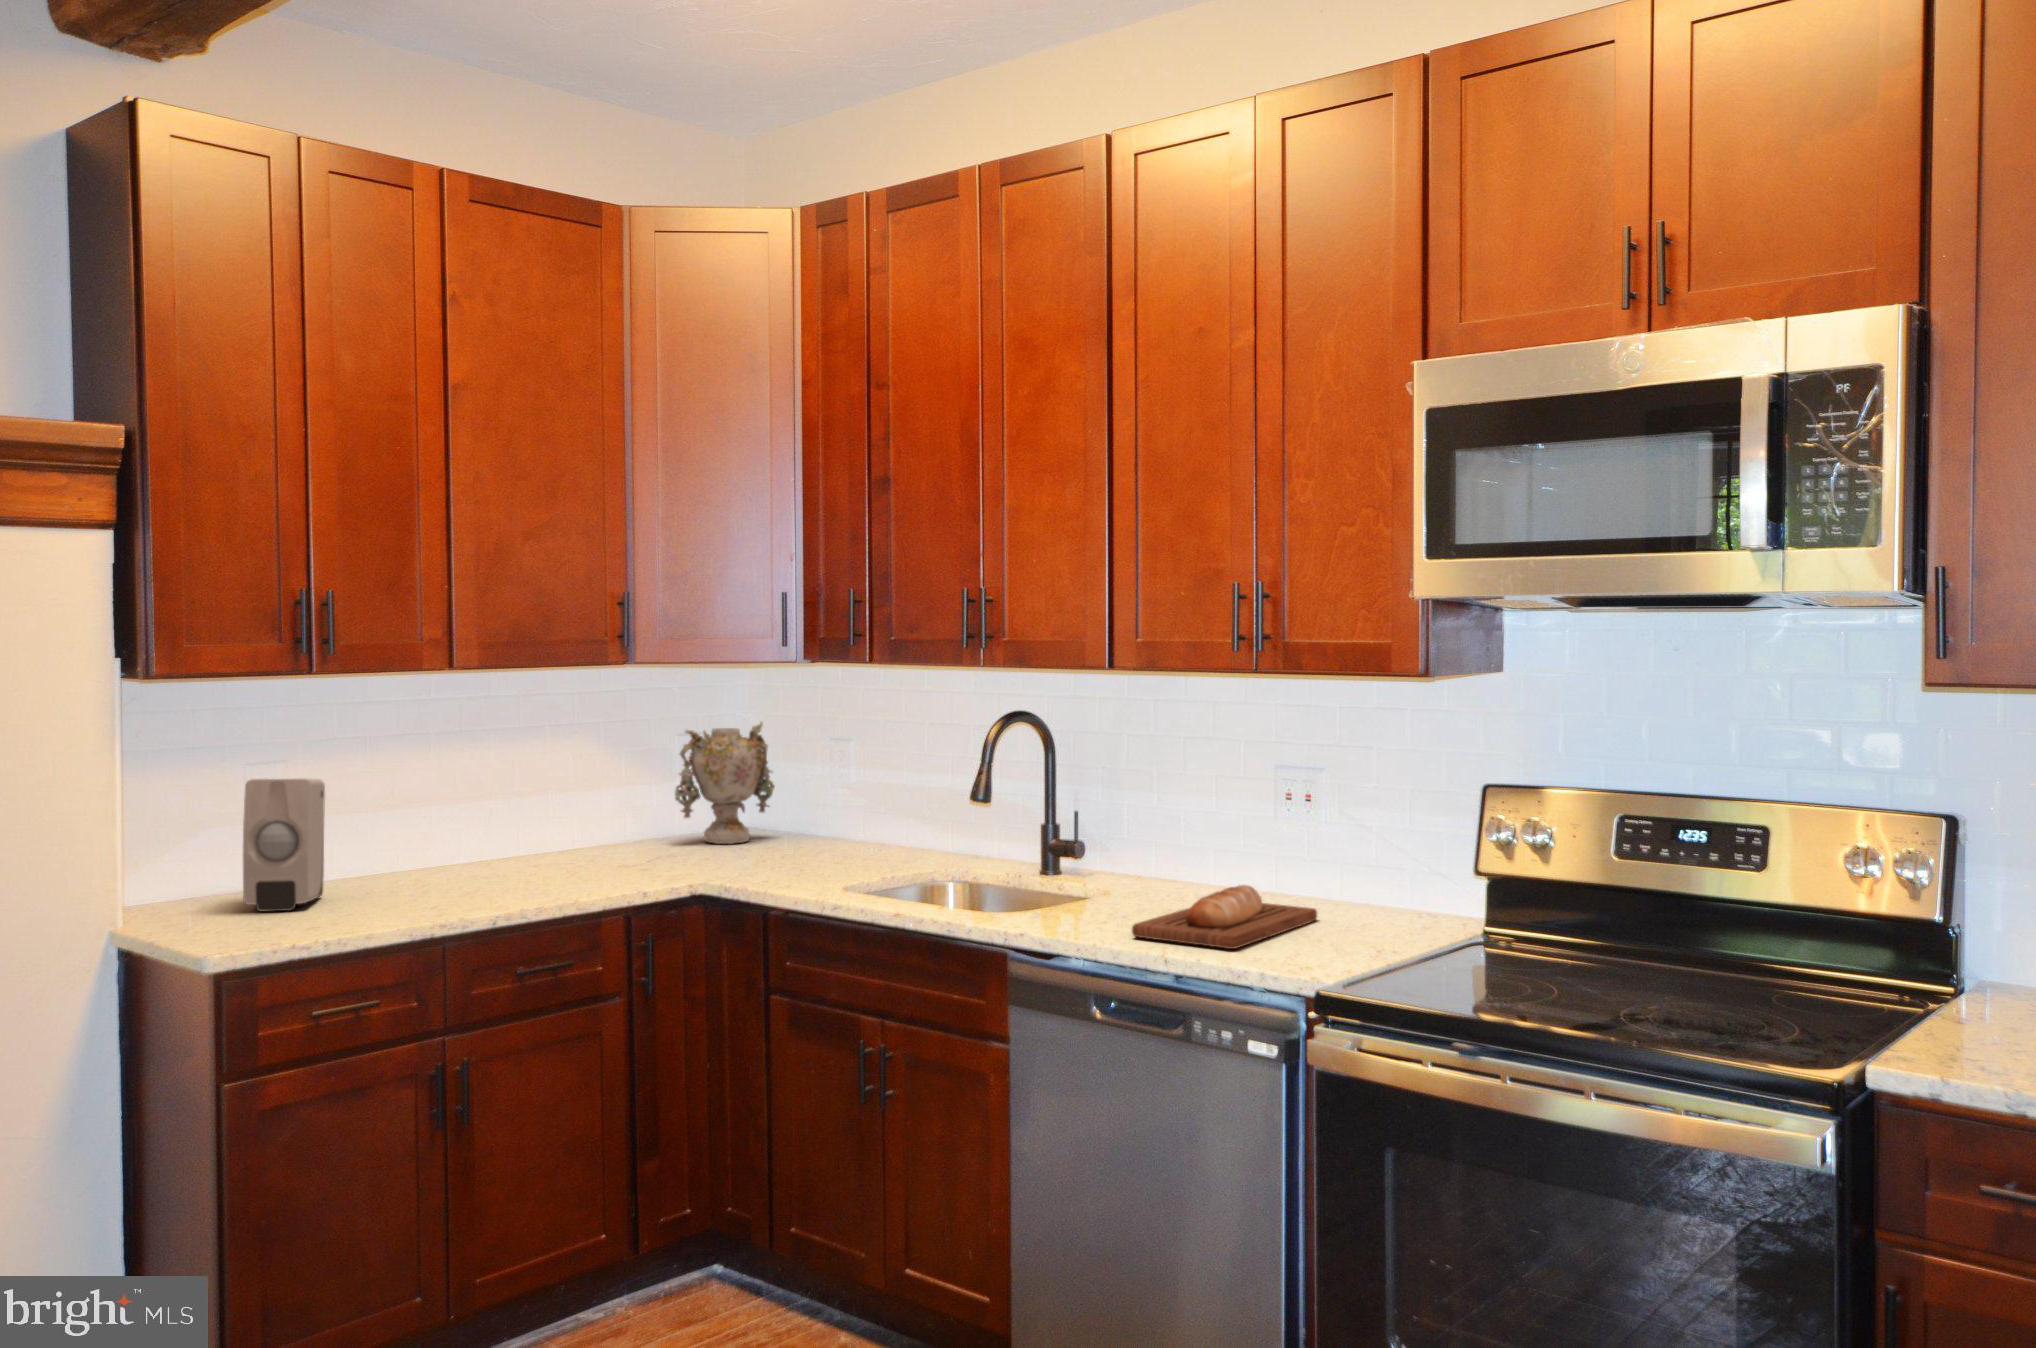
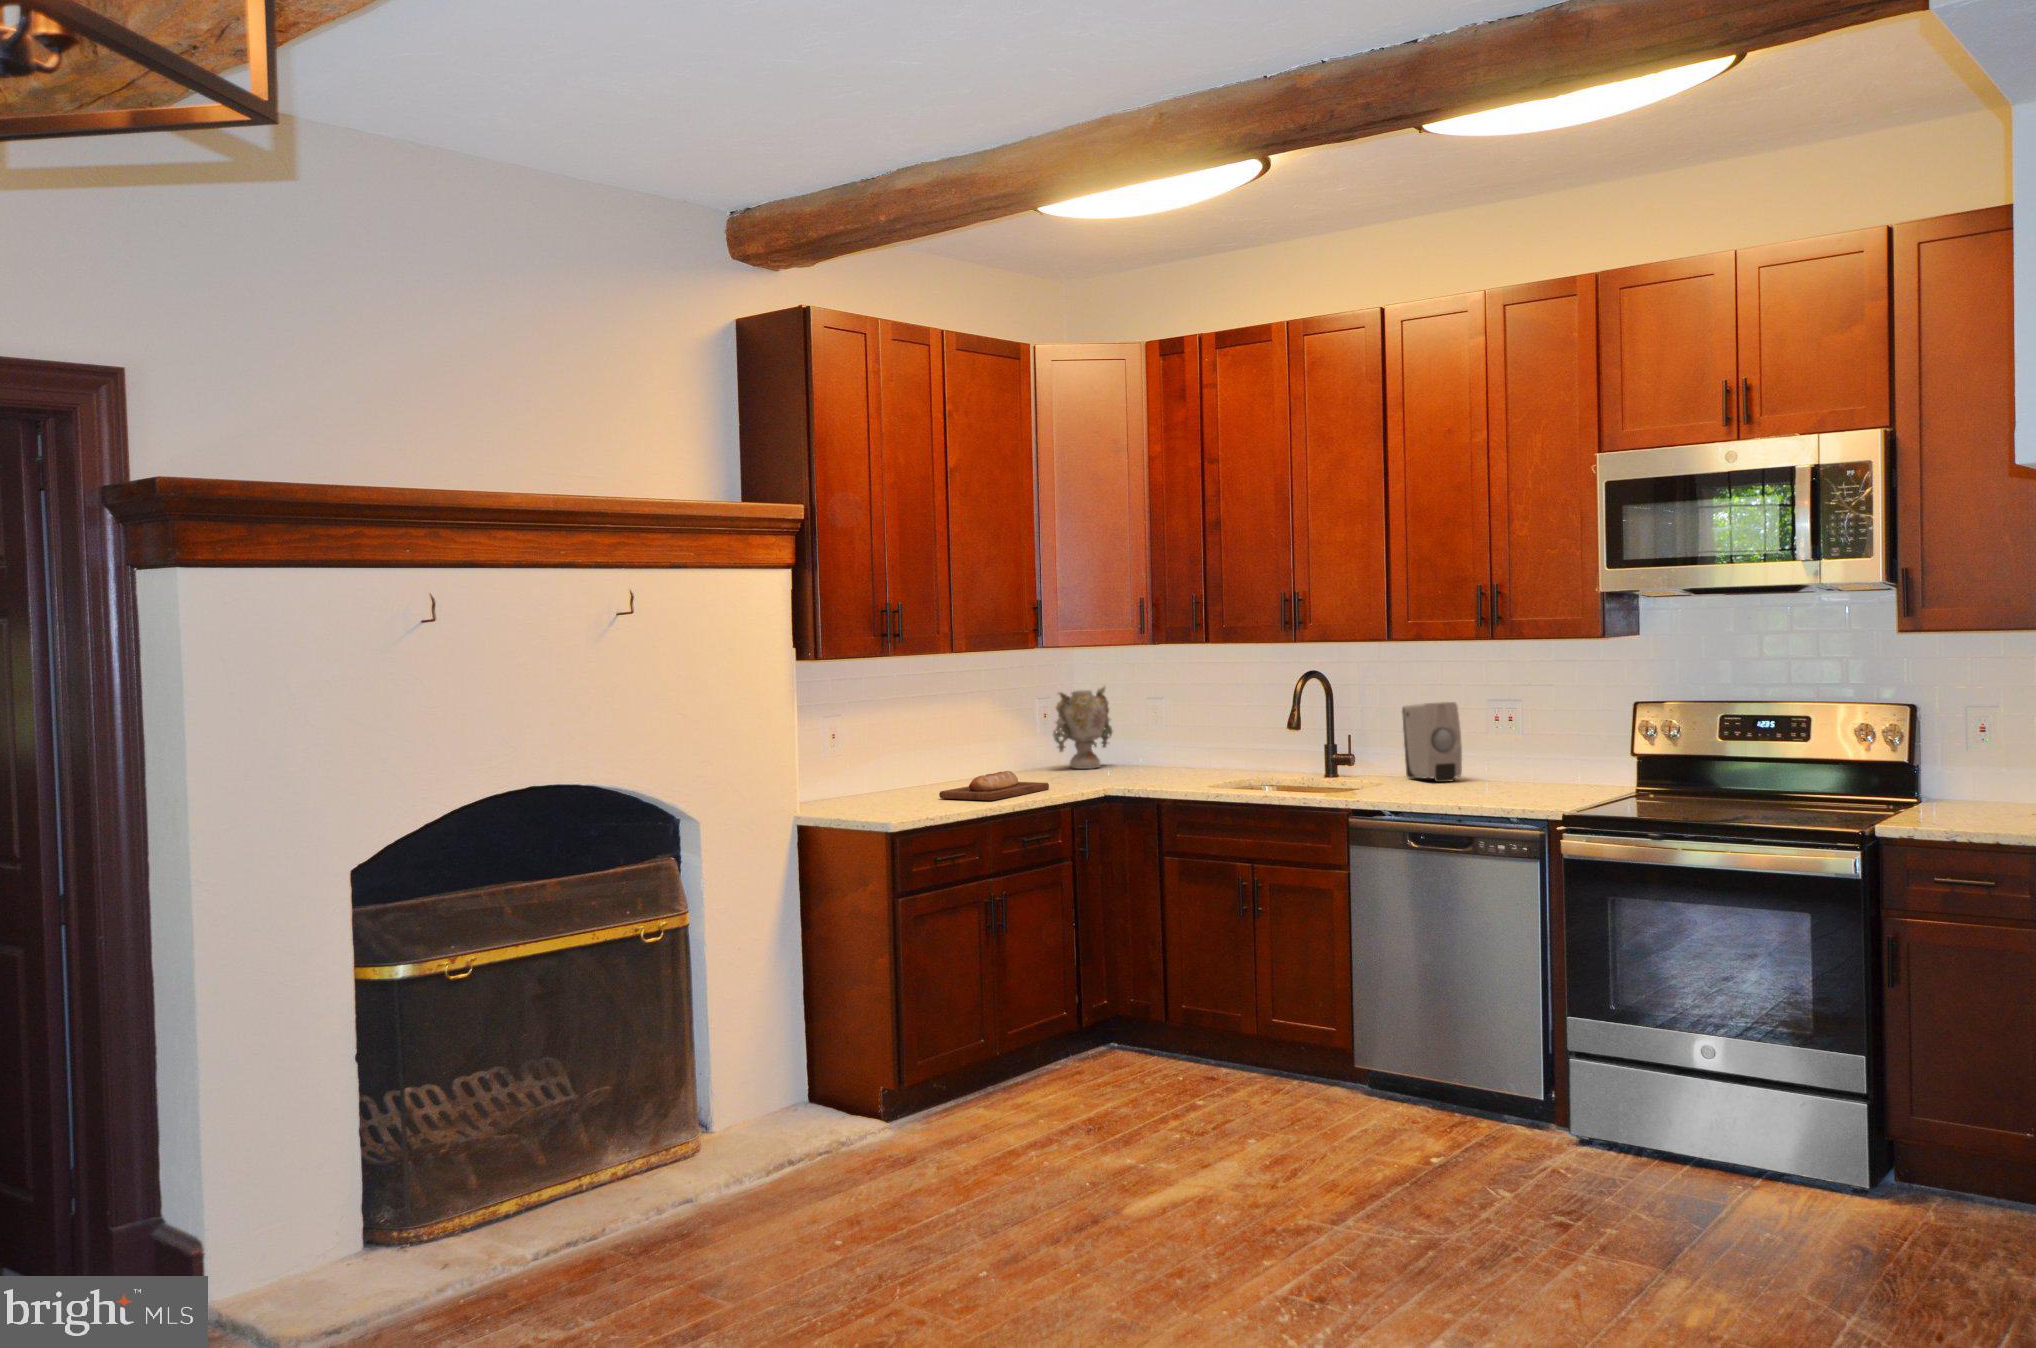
soap dispenser: present [243,779,325,911] -> present [1402,702,1462,782]
bread loaf: present [1132,885,1317,949] -> present [939,771,1049,800]

